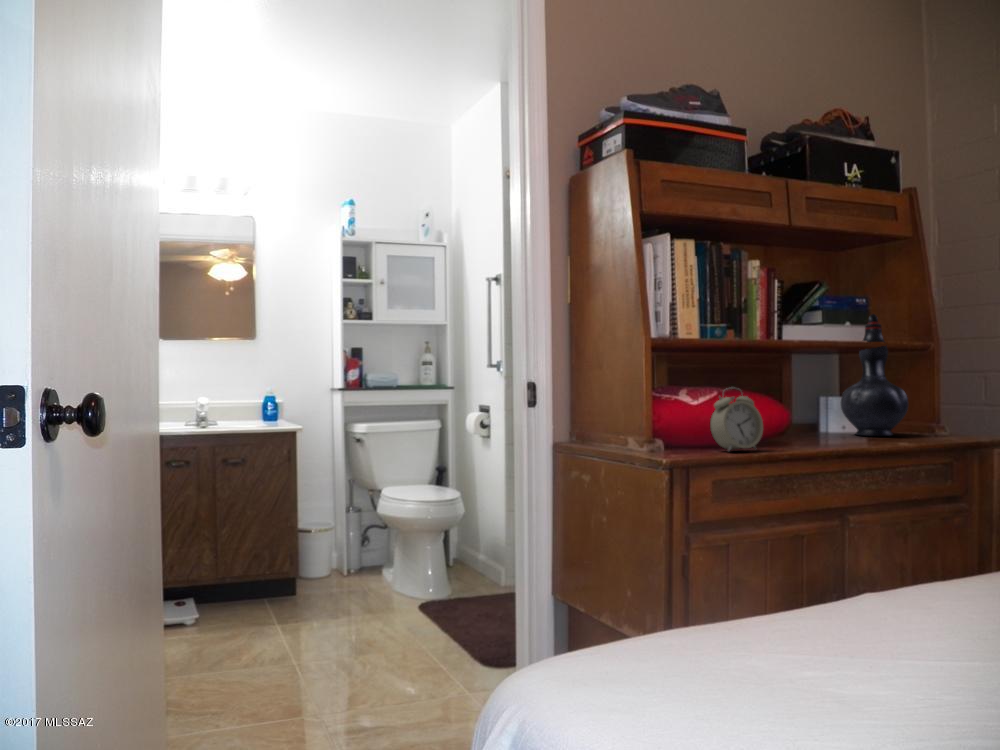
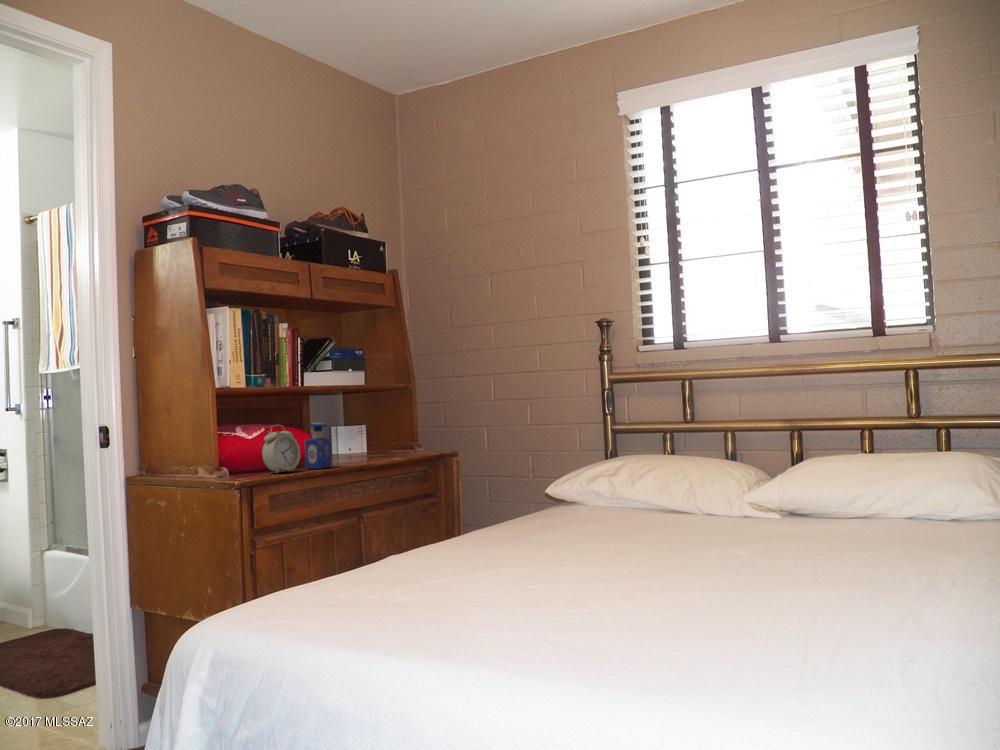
decorative vase: present [841,314,908,436] -> none [347,363,394,456]
perfume bottle: none [772,387,809,449] -> present [305,422,331,469]

